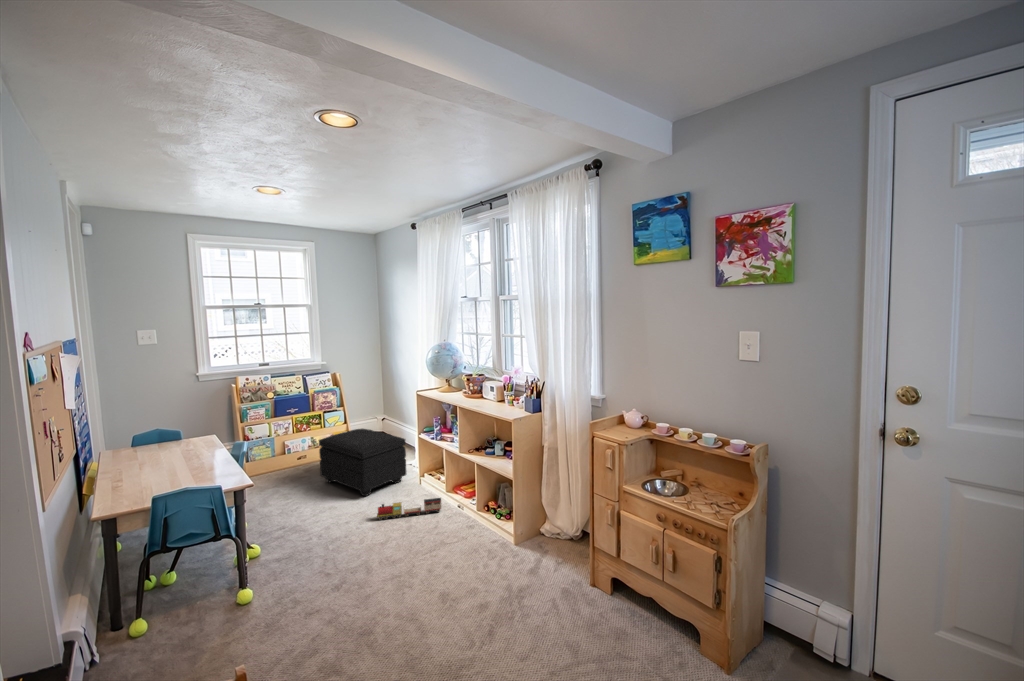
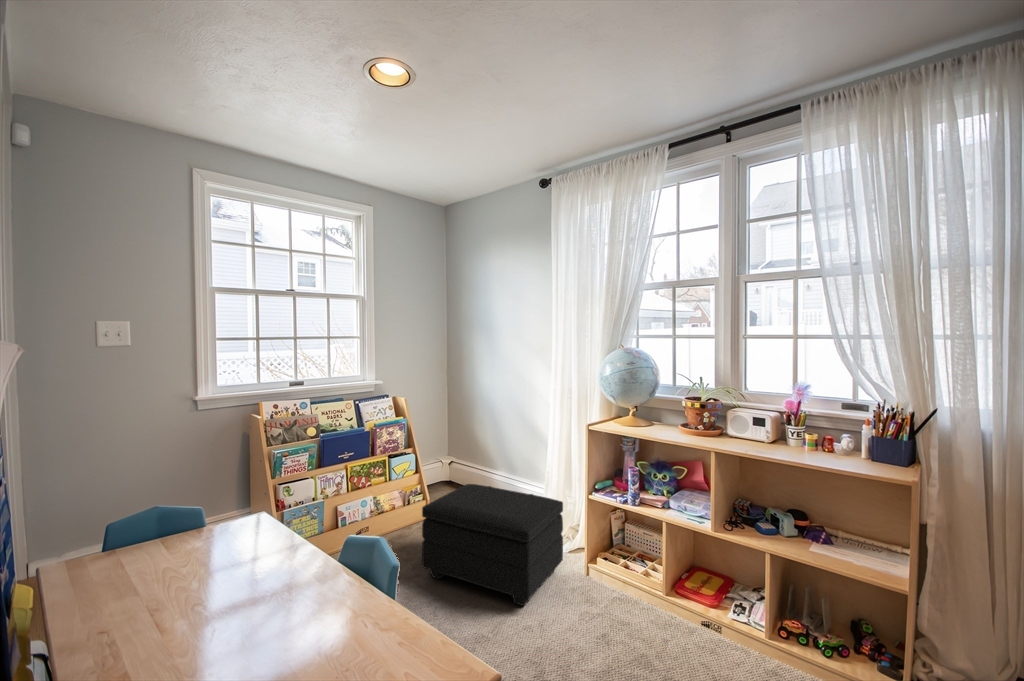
toy train: present [377,498,441,520] -> none [587,608,685,660]

